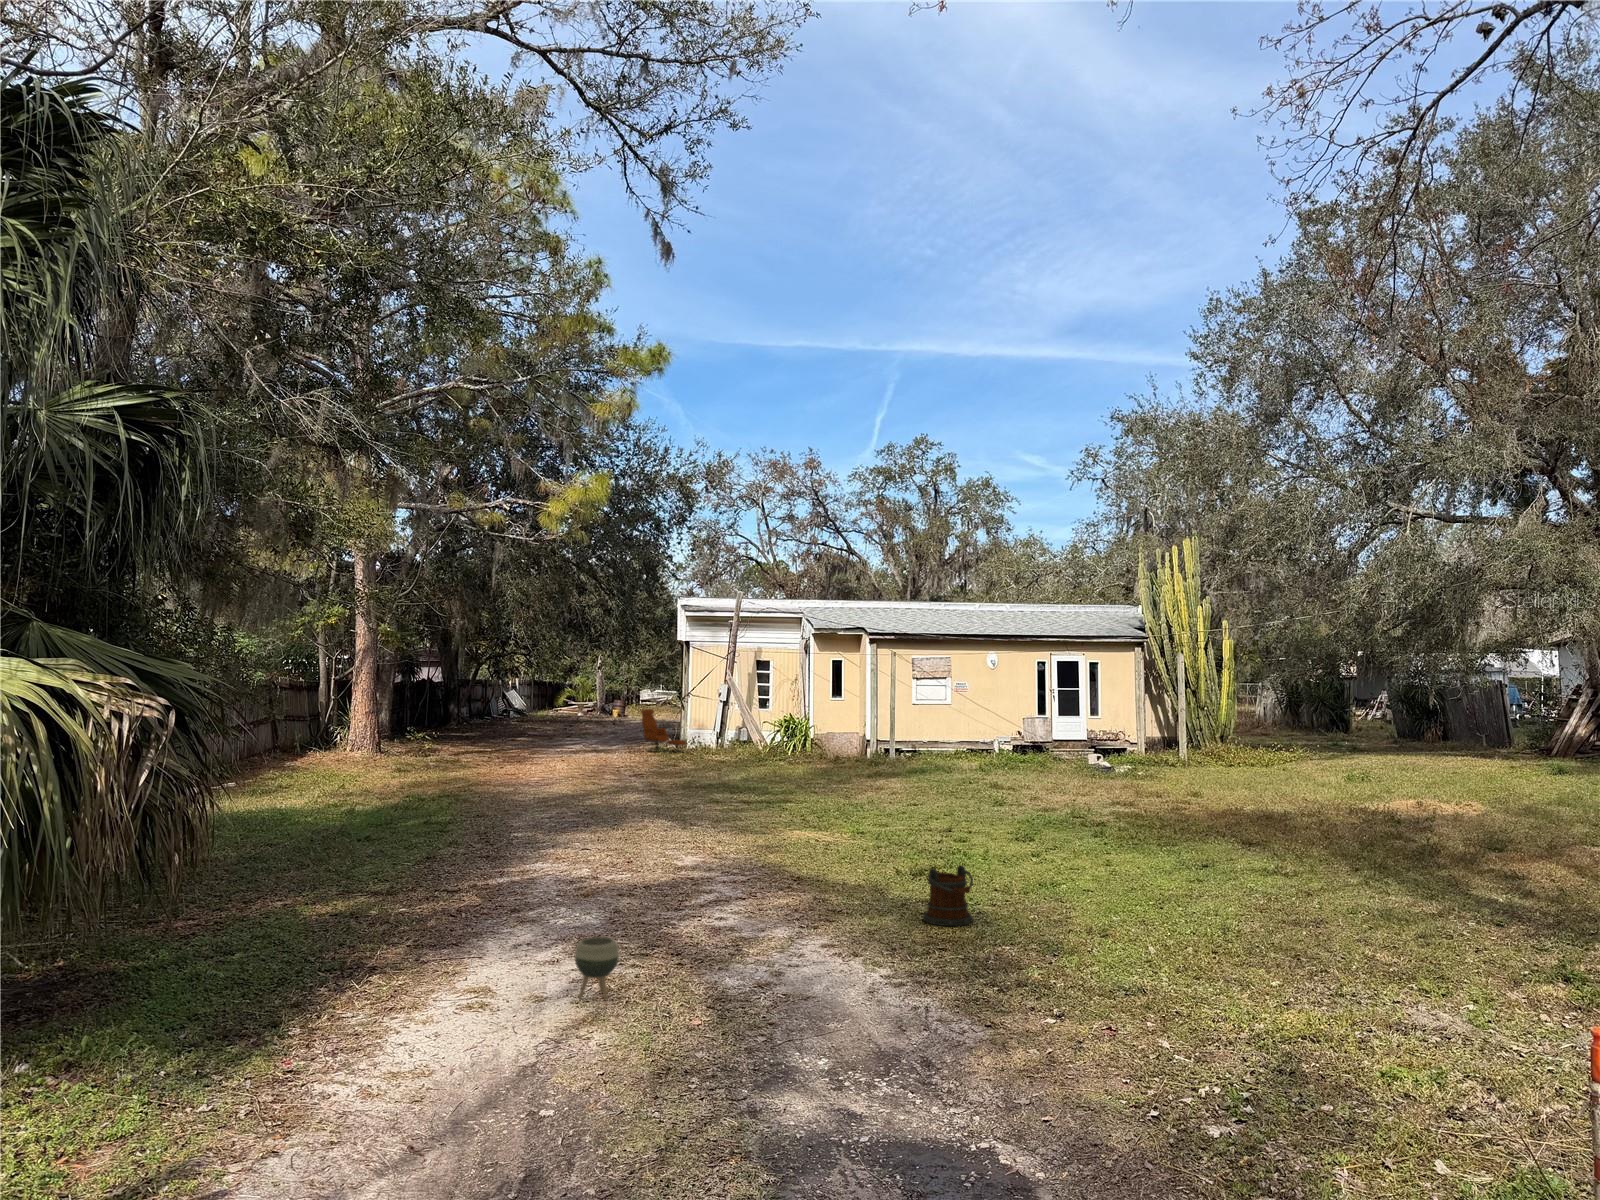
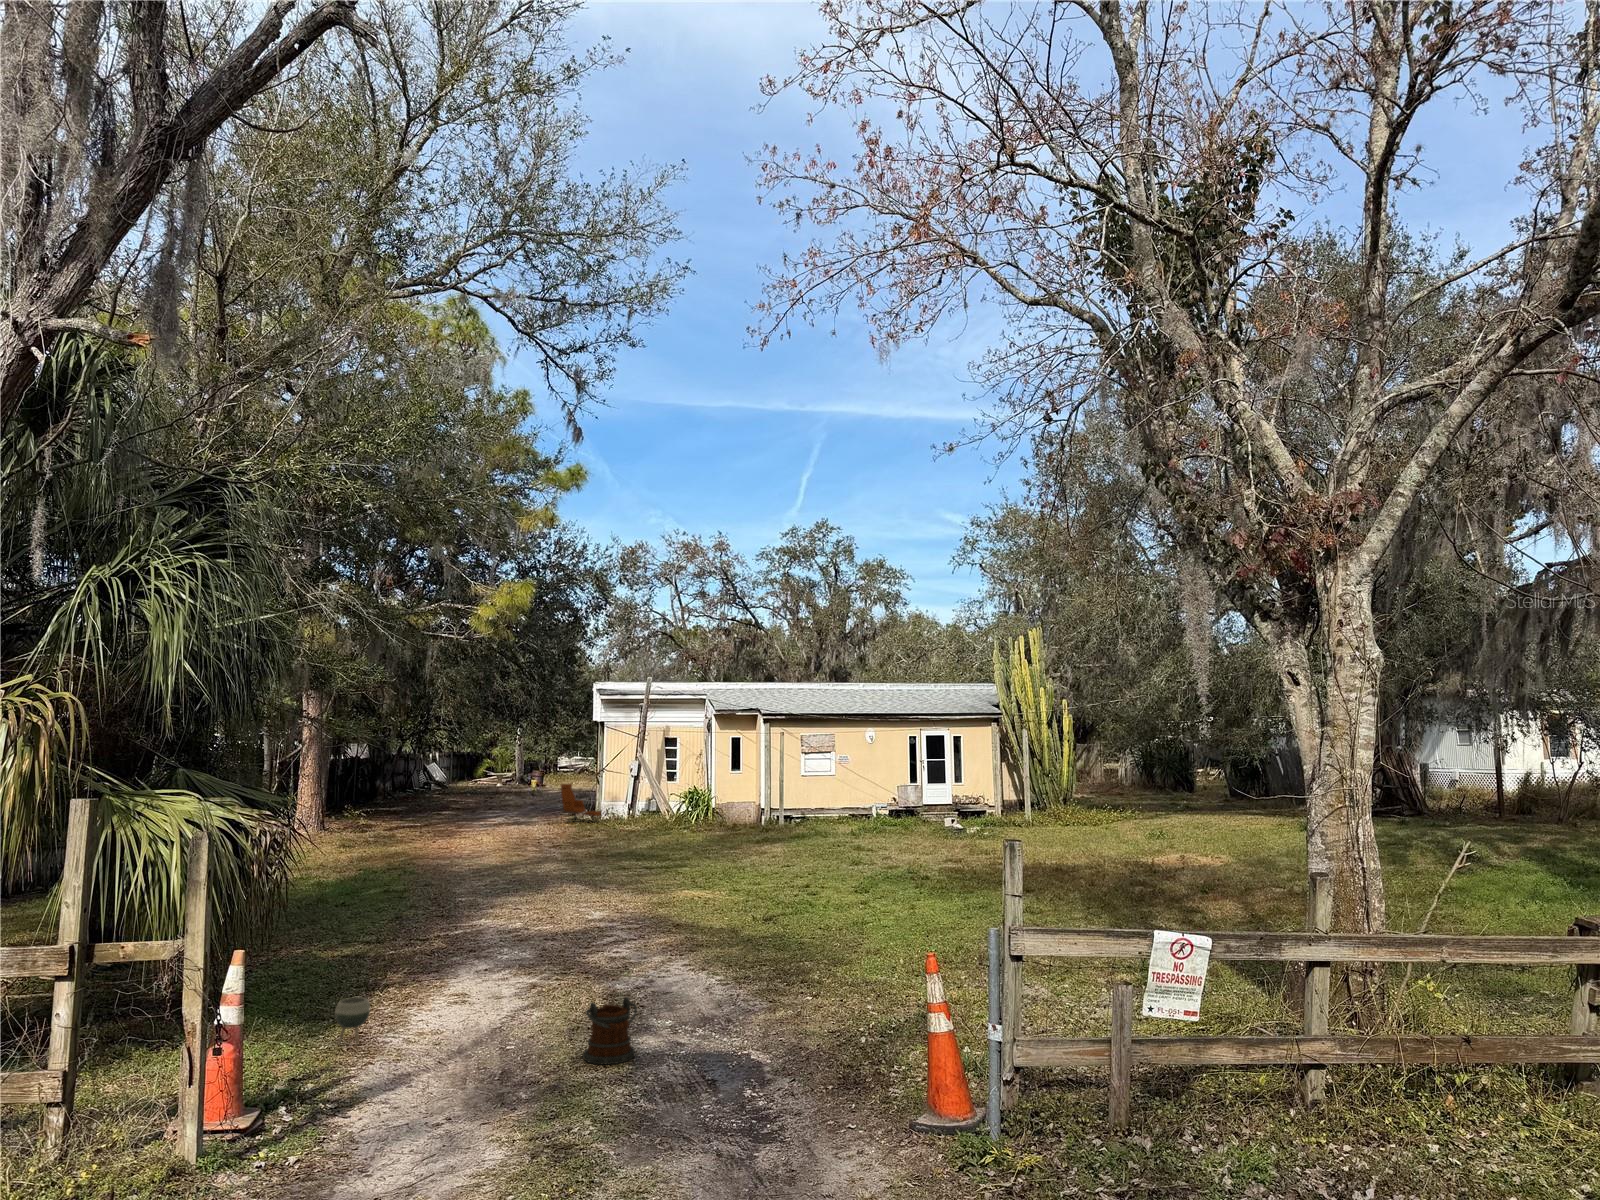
bucket: present [923,865,974,926] -> present [582,997,637,1065]
planter: present [575,937,619,1000] -> present [335,997,370,1045]

